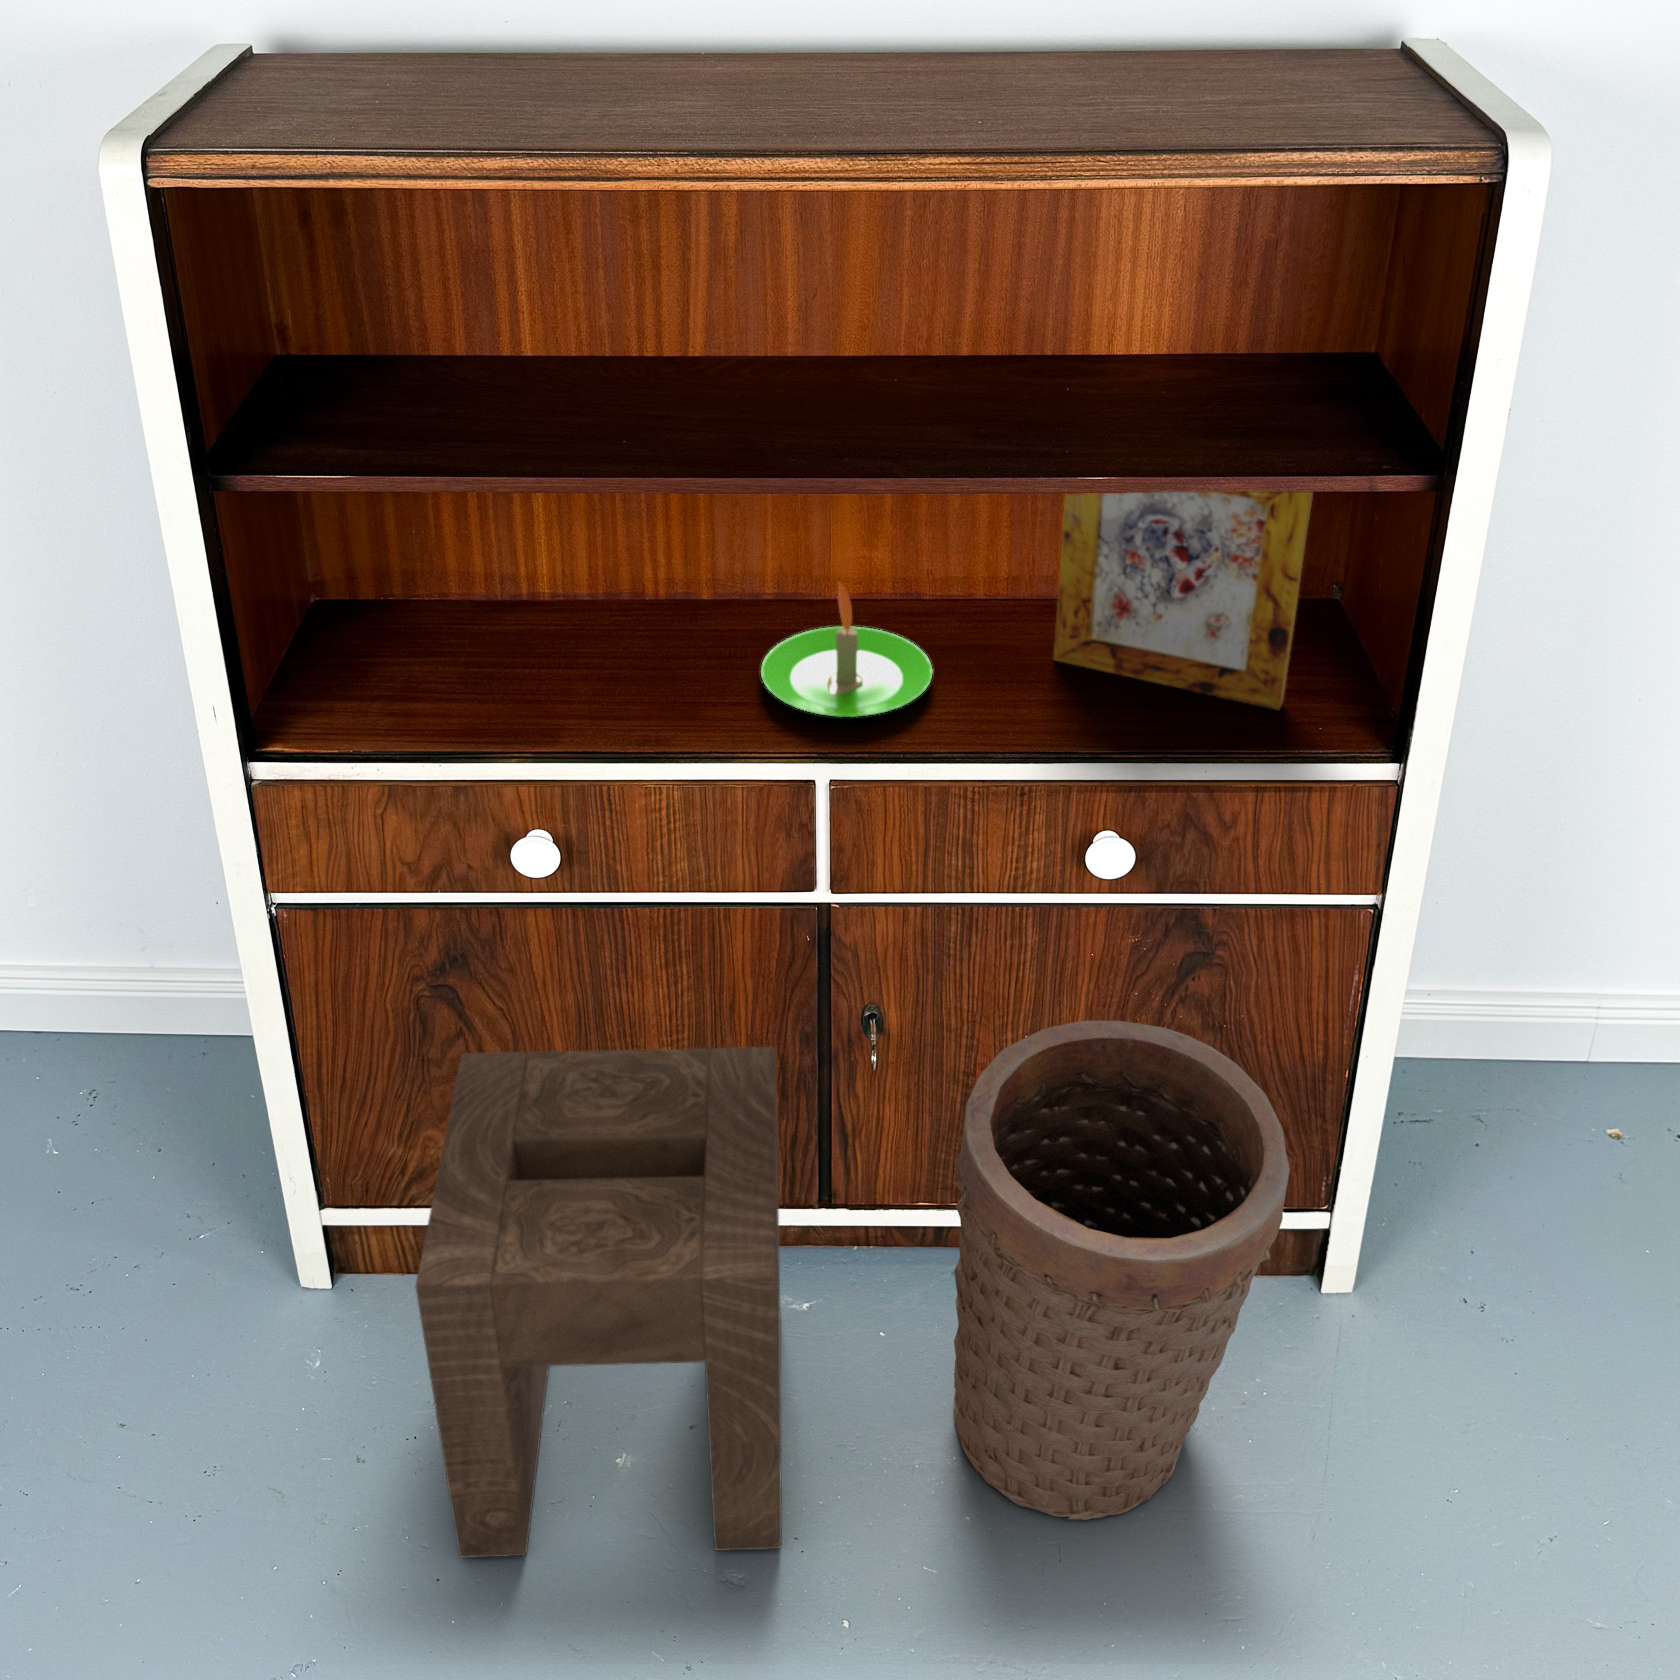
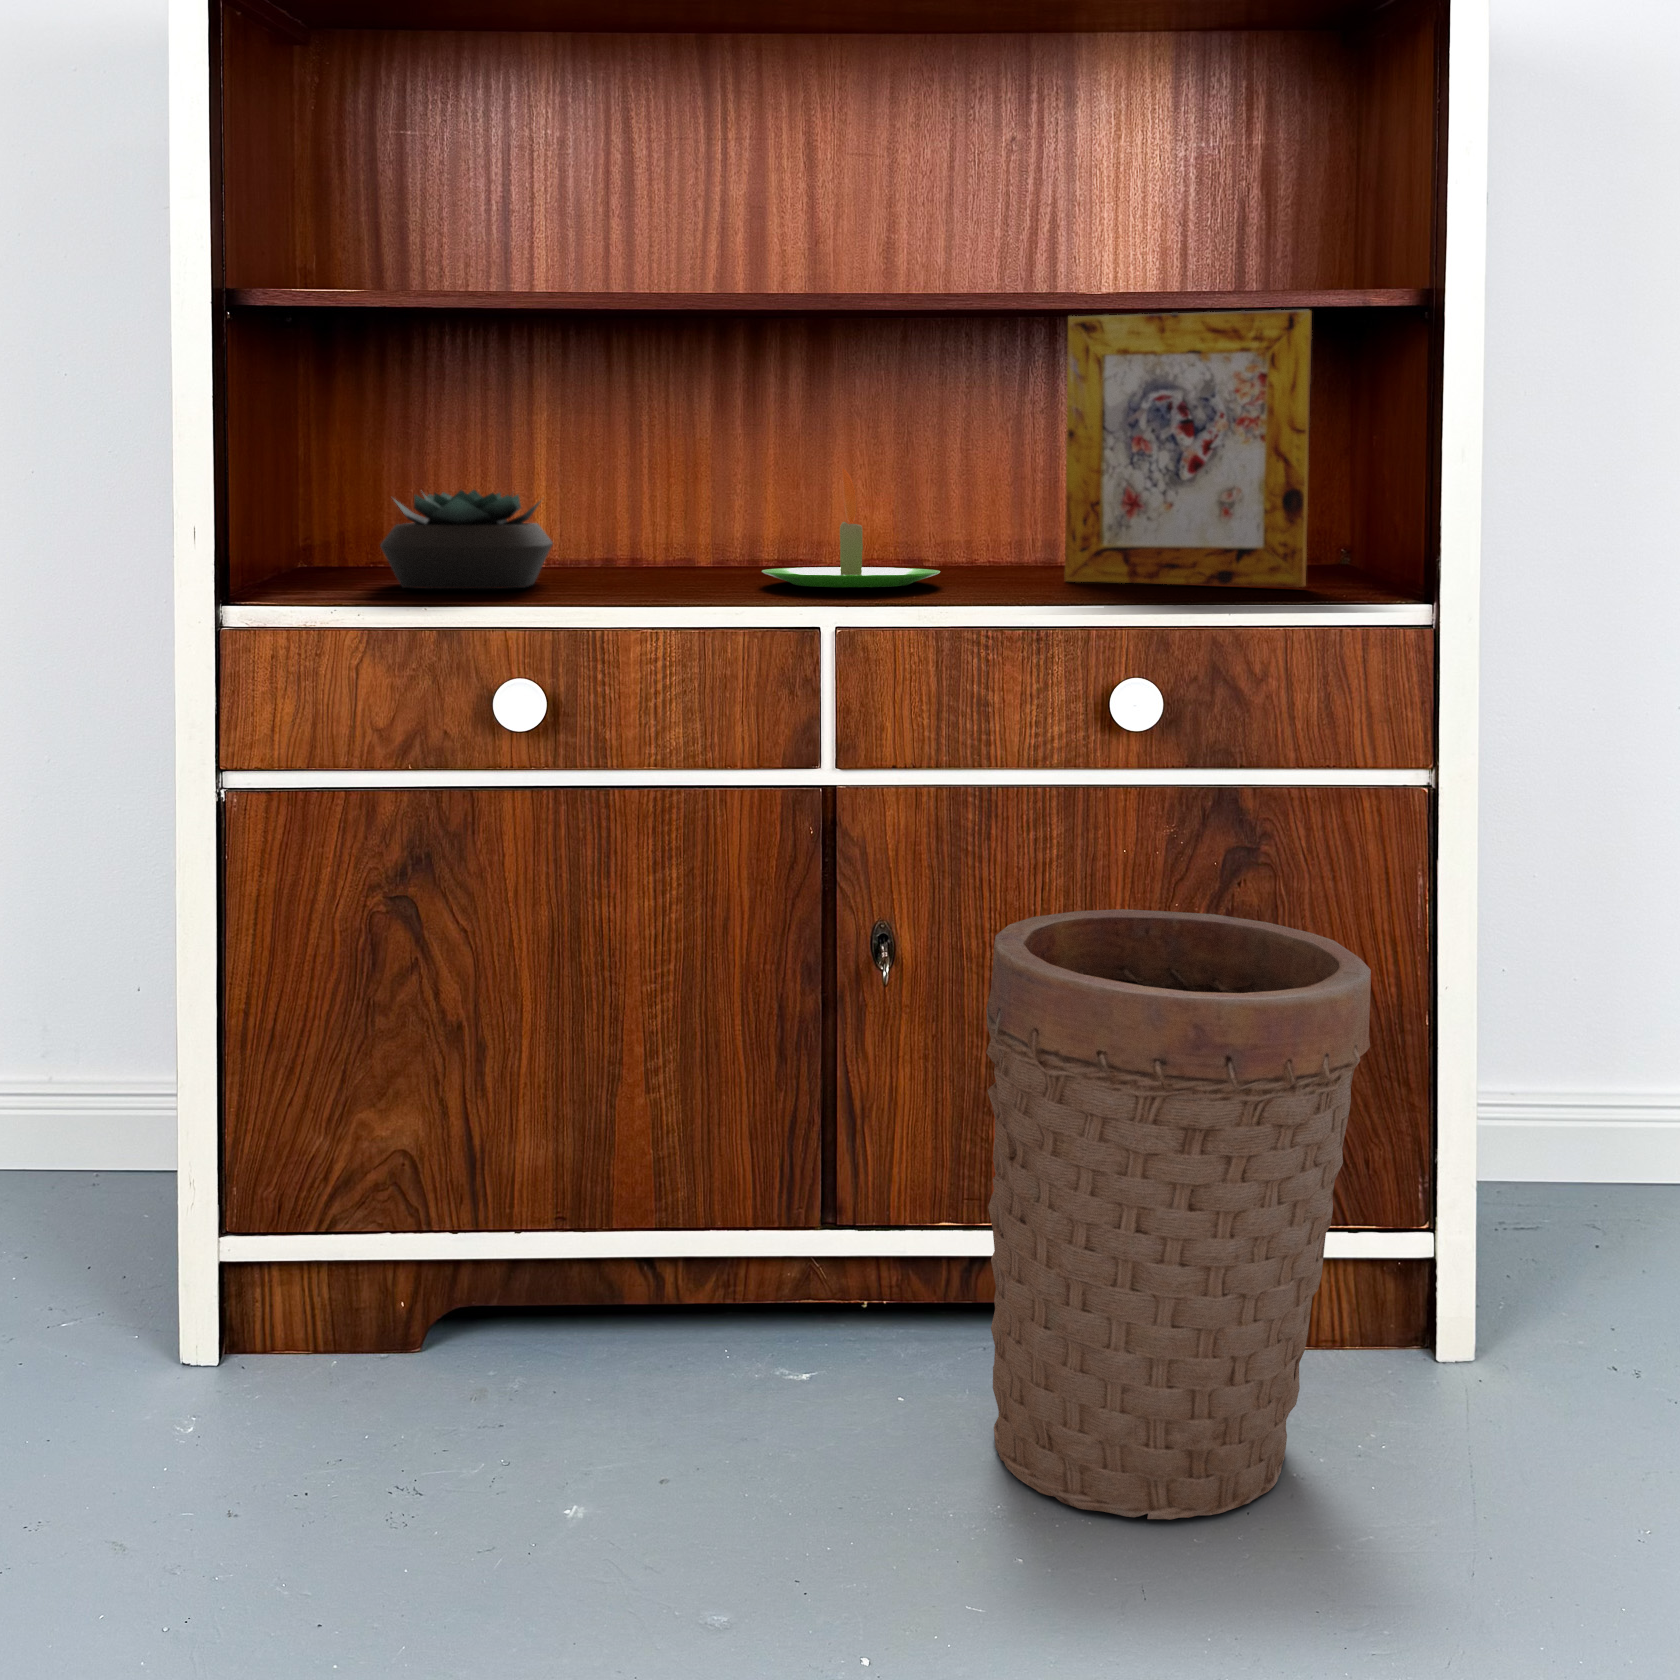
succulent plant: none [393,568,559,709] -> present [380,490,553,589]
stool: present [415,1047,782,1558] -> none [351,953,781,1555]

